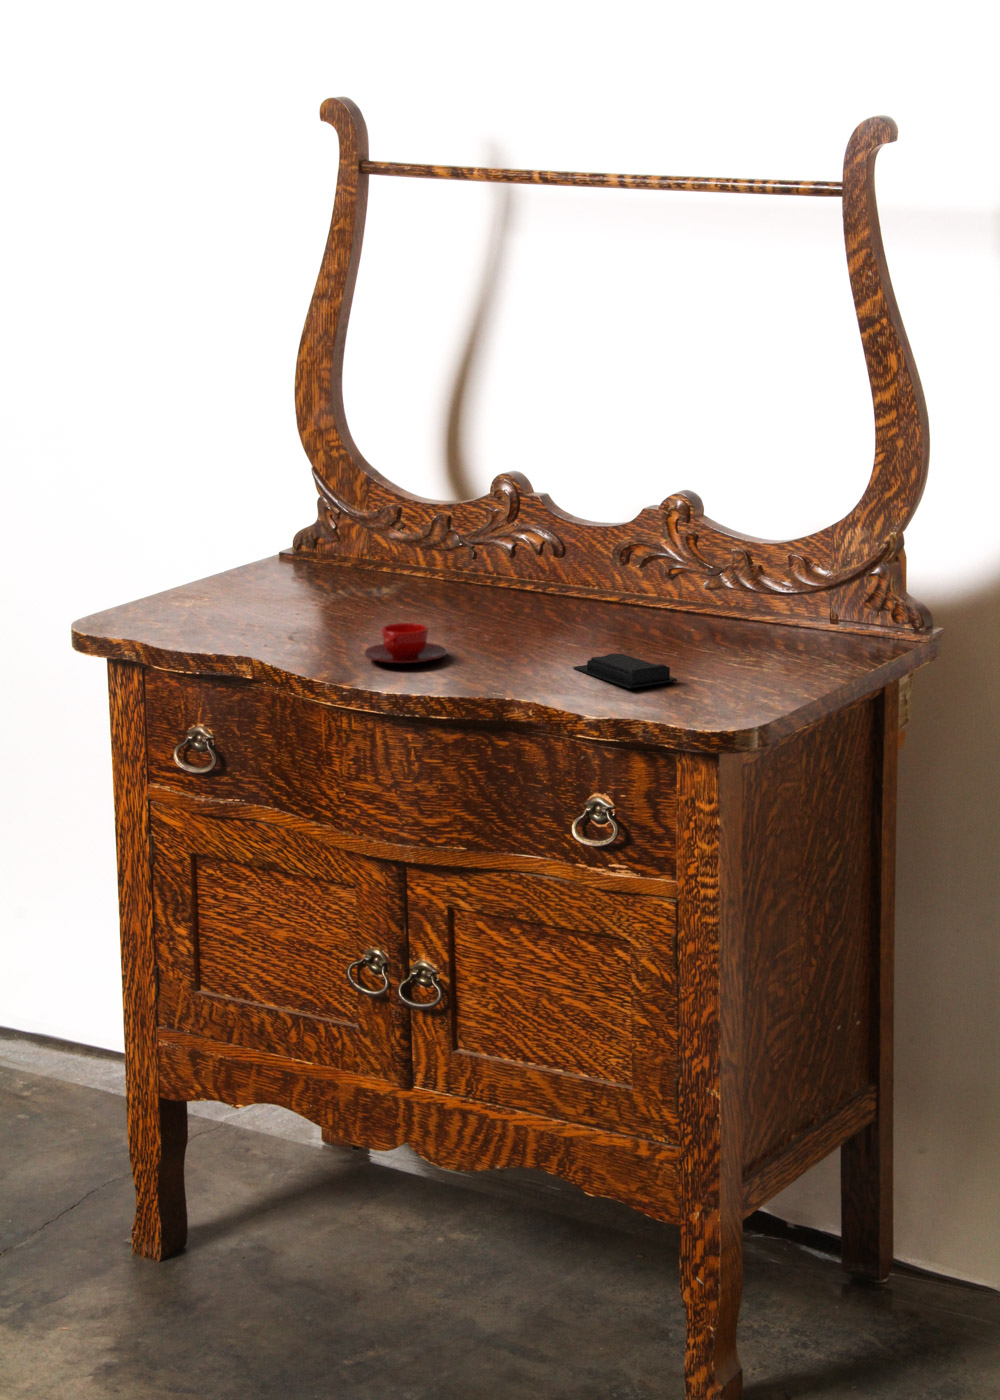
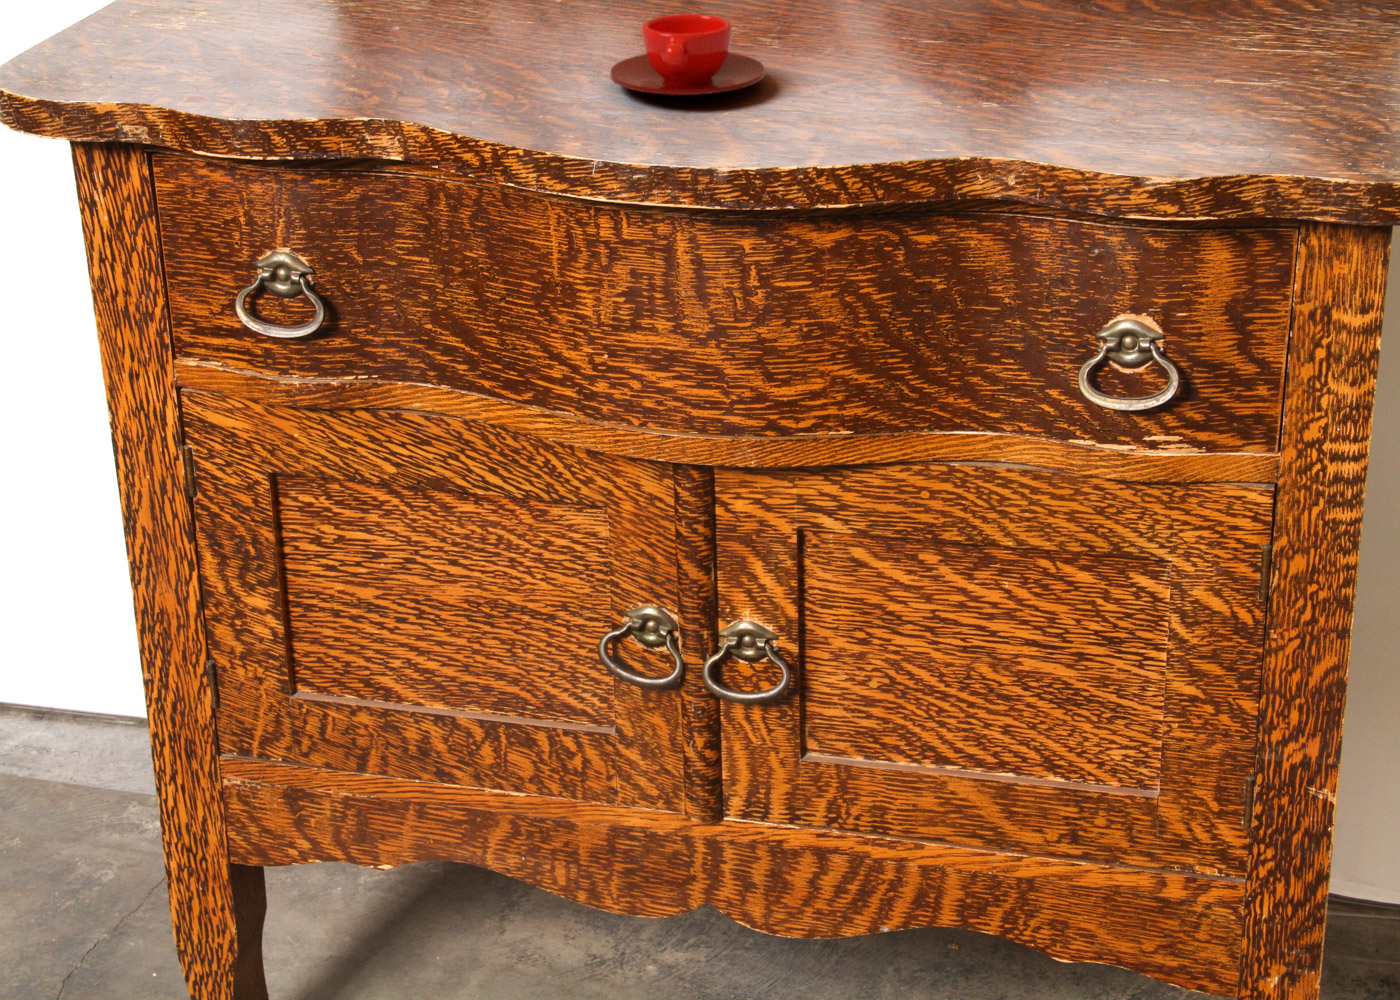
soap bar: present [573,654,677,688] -> none [1008,44,1226,109]

